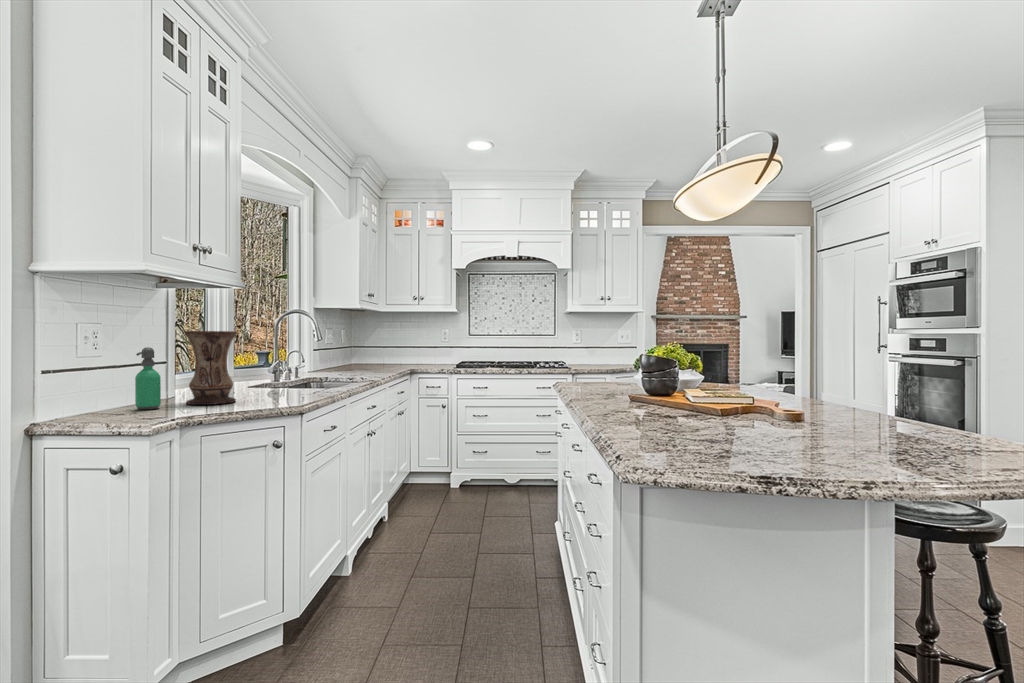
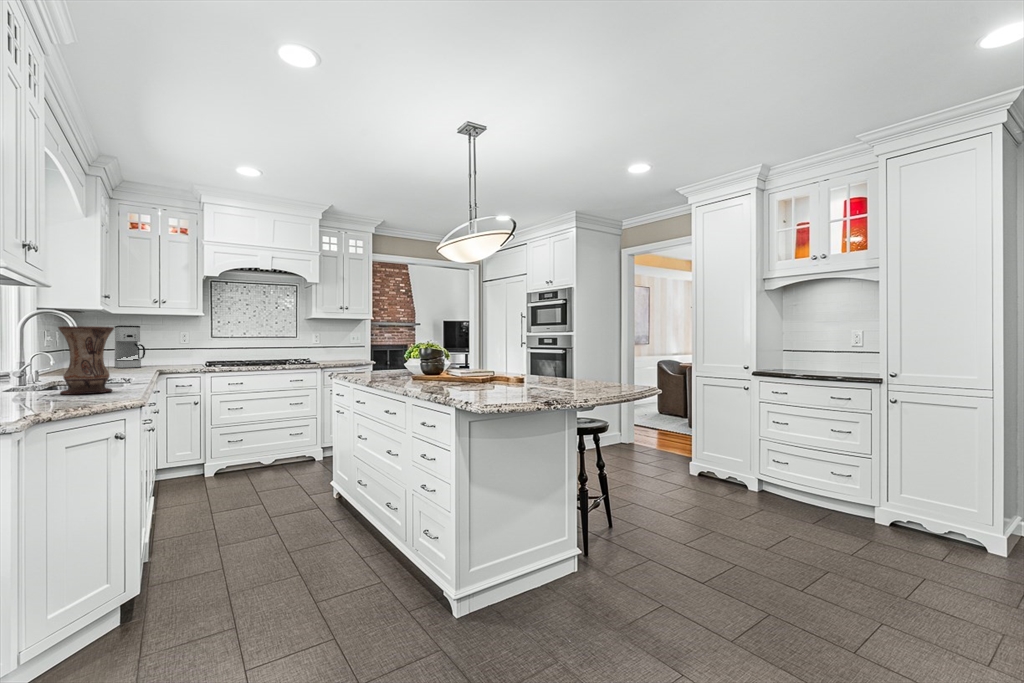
coffee maker: none [380,324,405,366] -> present [115,325,145,368]
soap dispenser: present [135,347,161,410] -> none [27,341,54,399]

